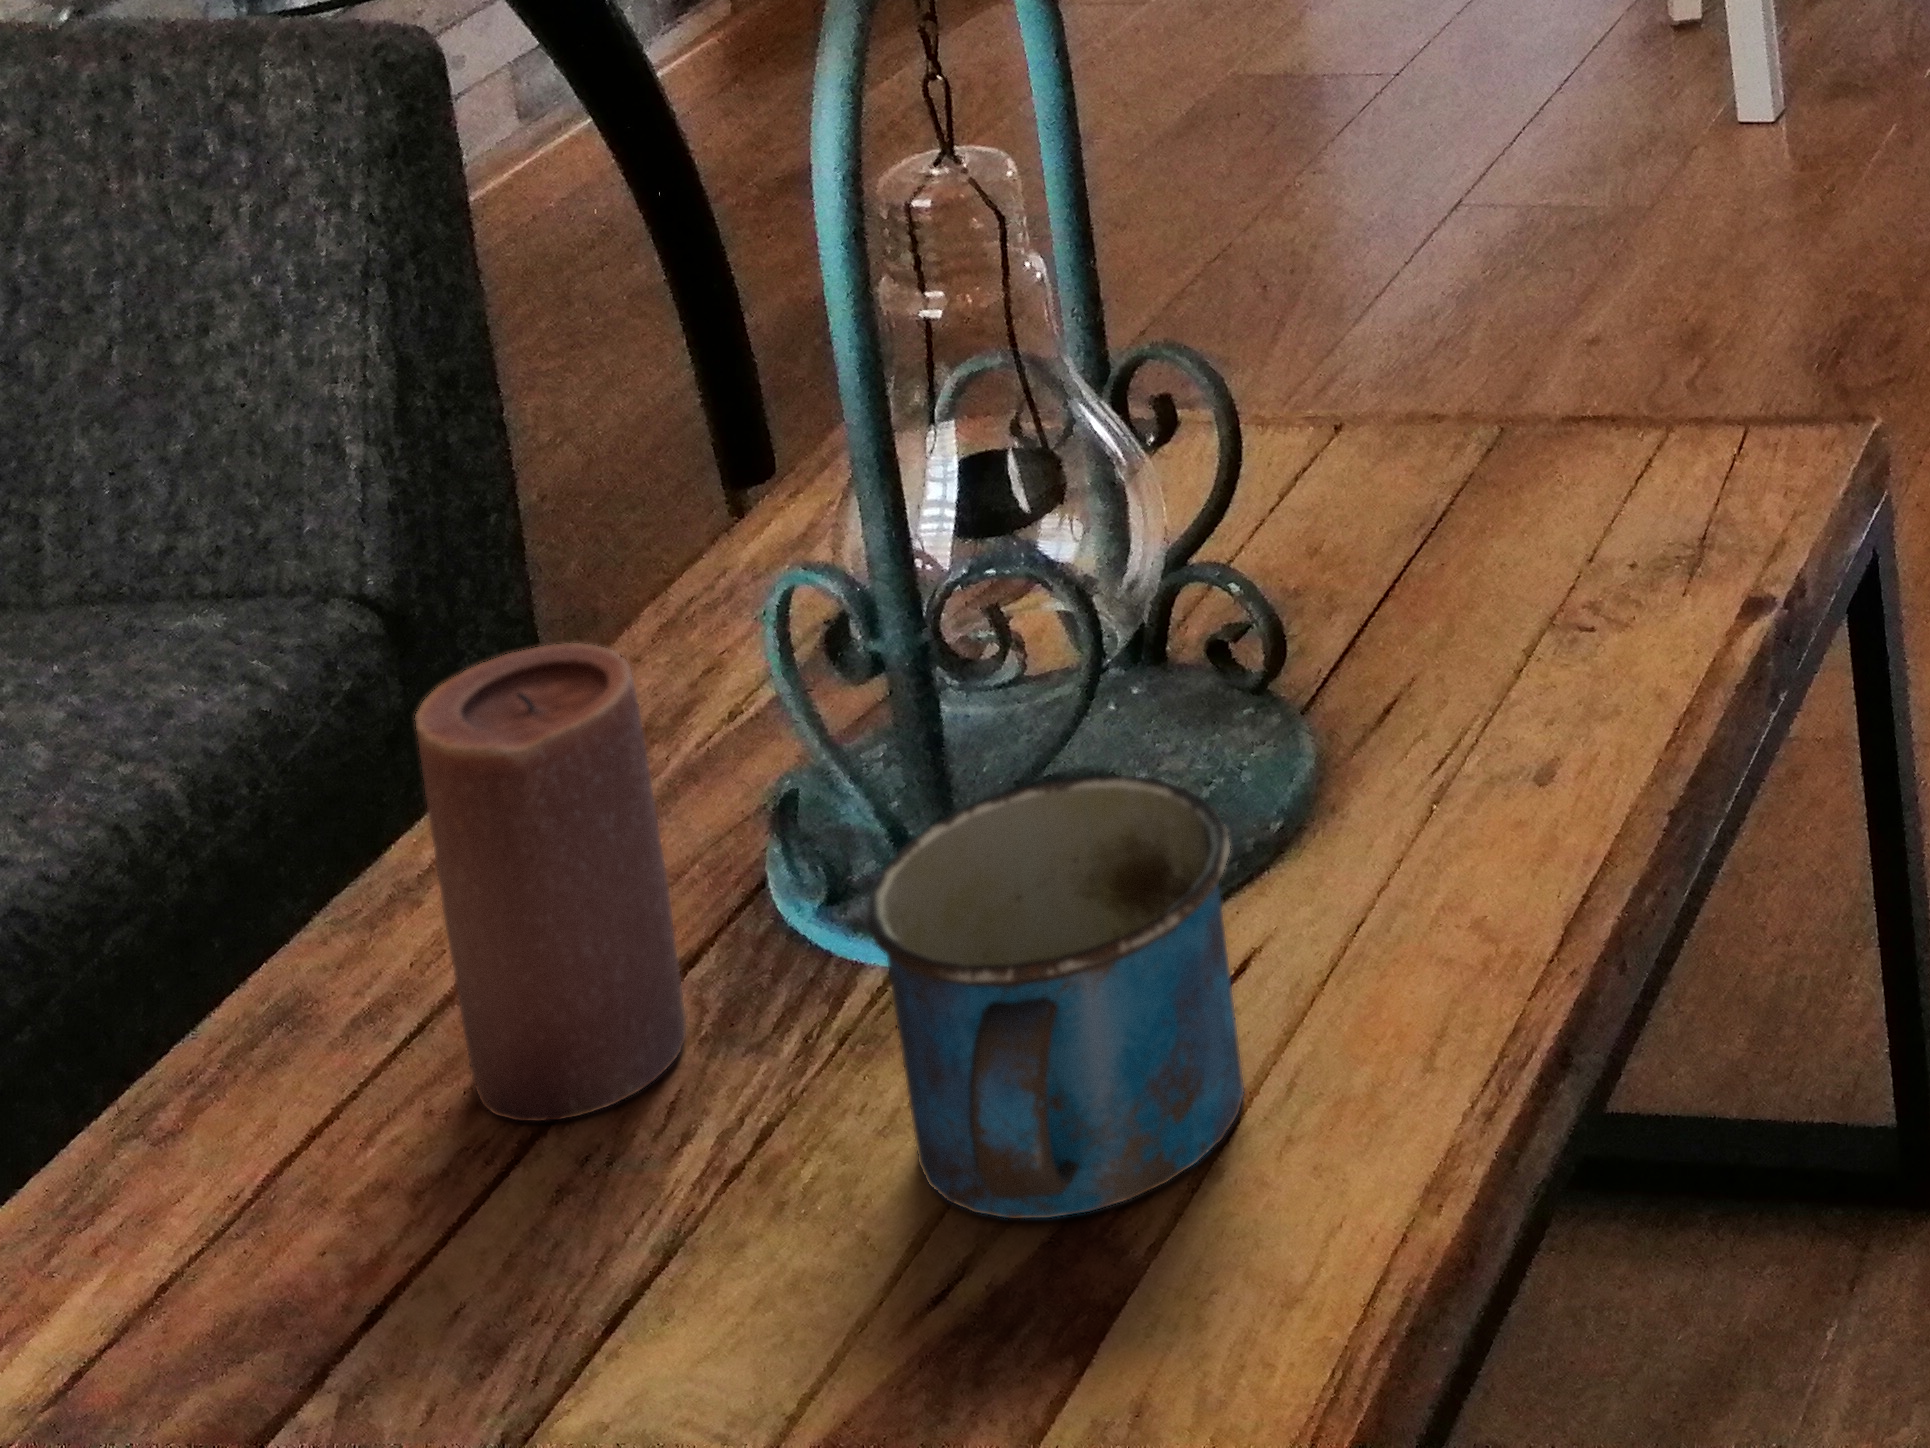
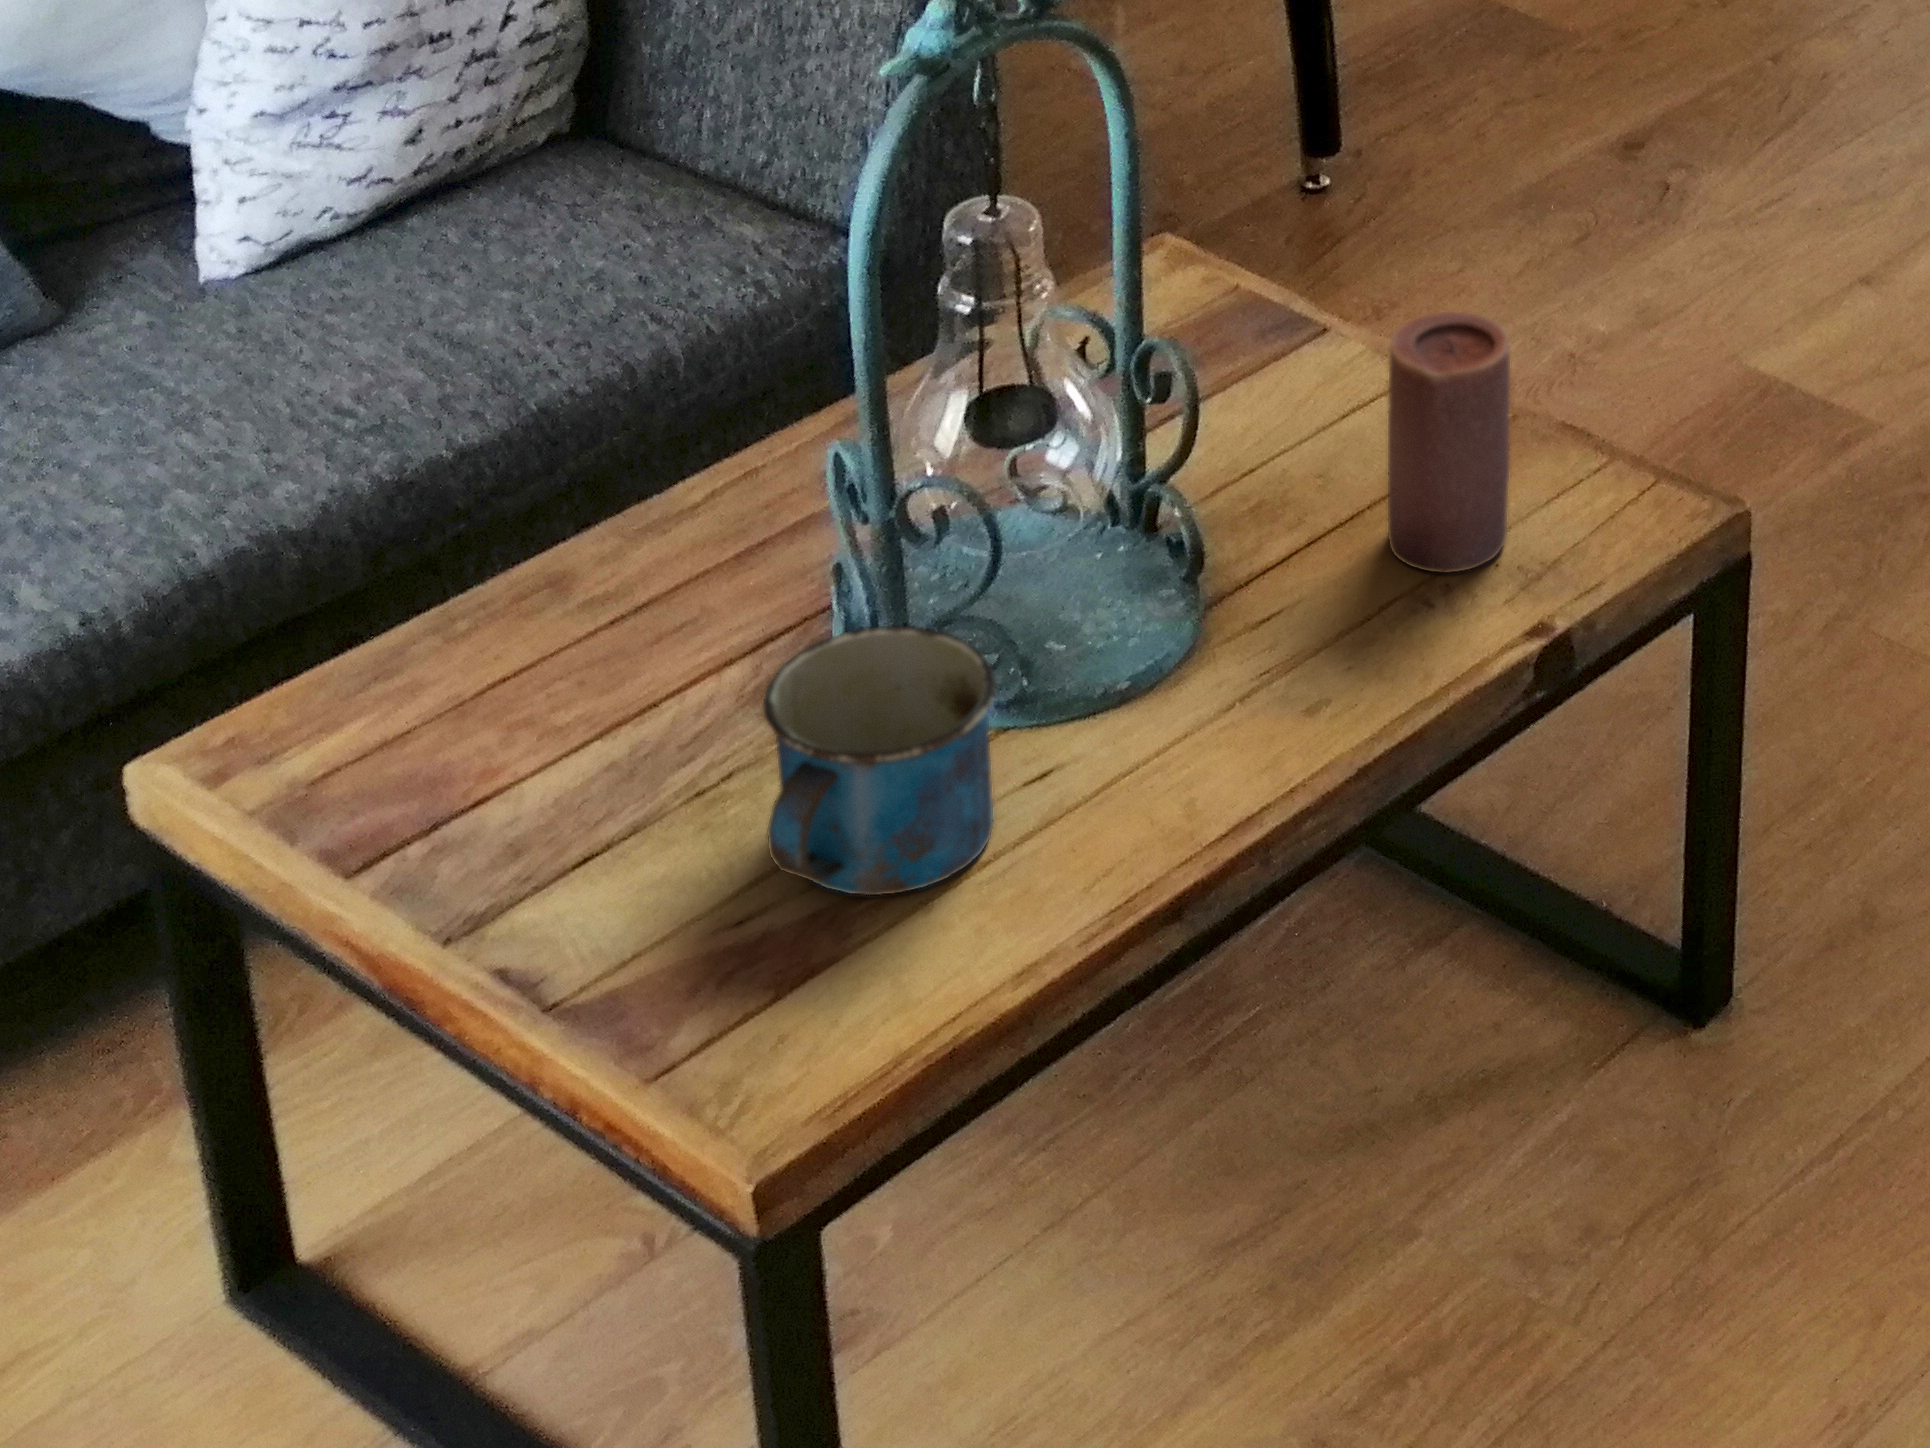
candle: present [415,643,686,1121] -> present [1388,311,1510,573]

